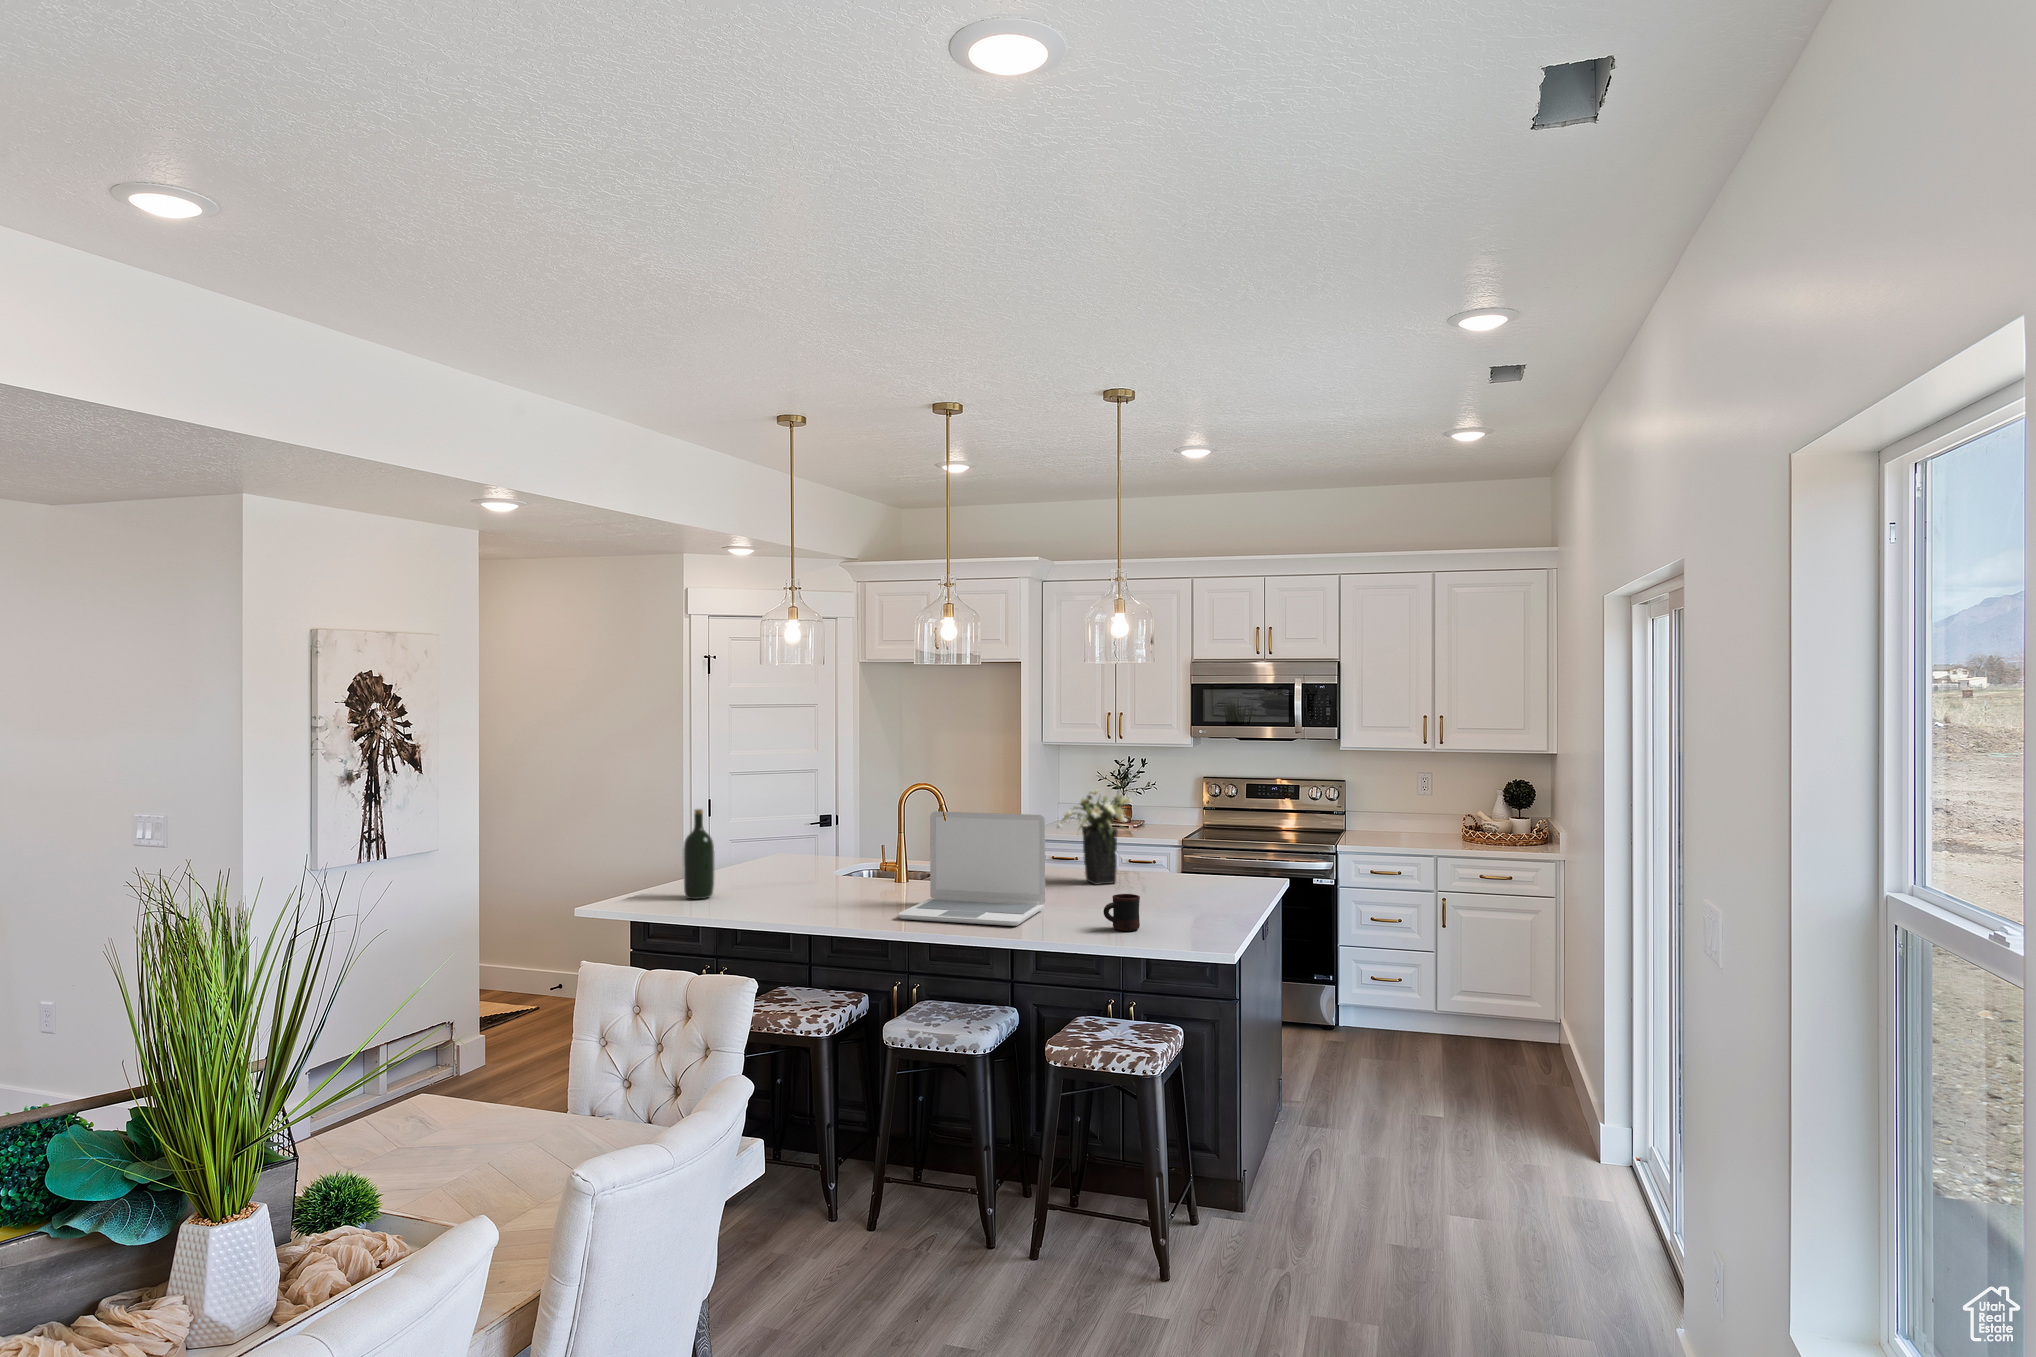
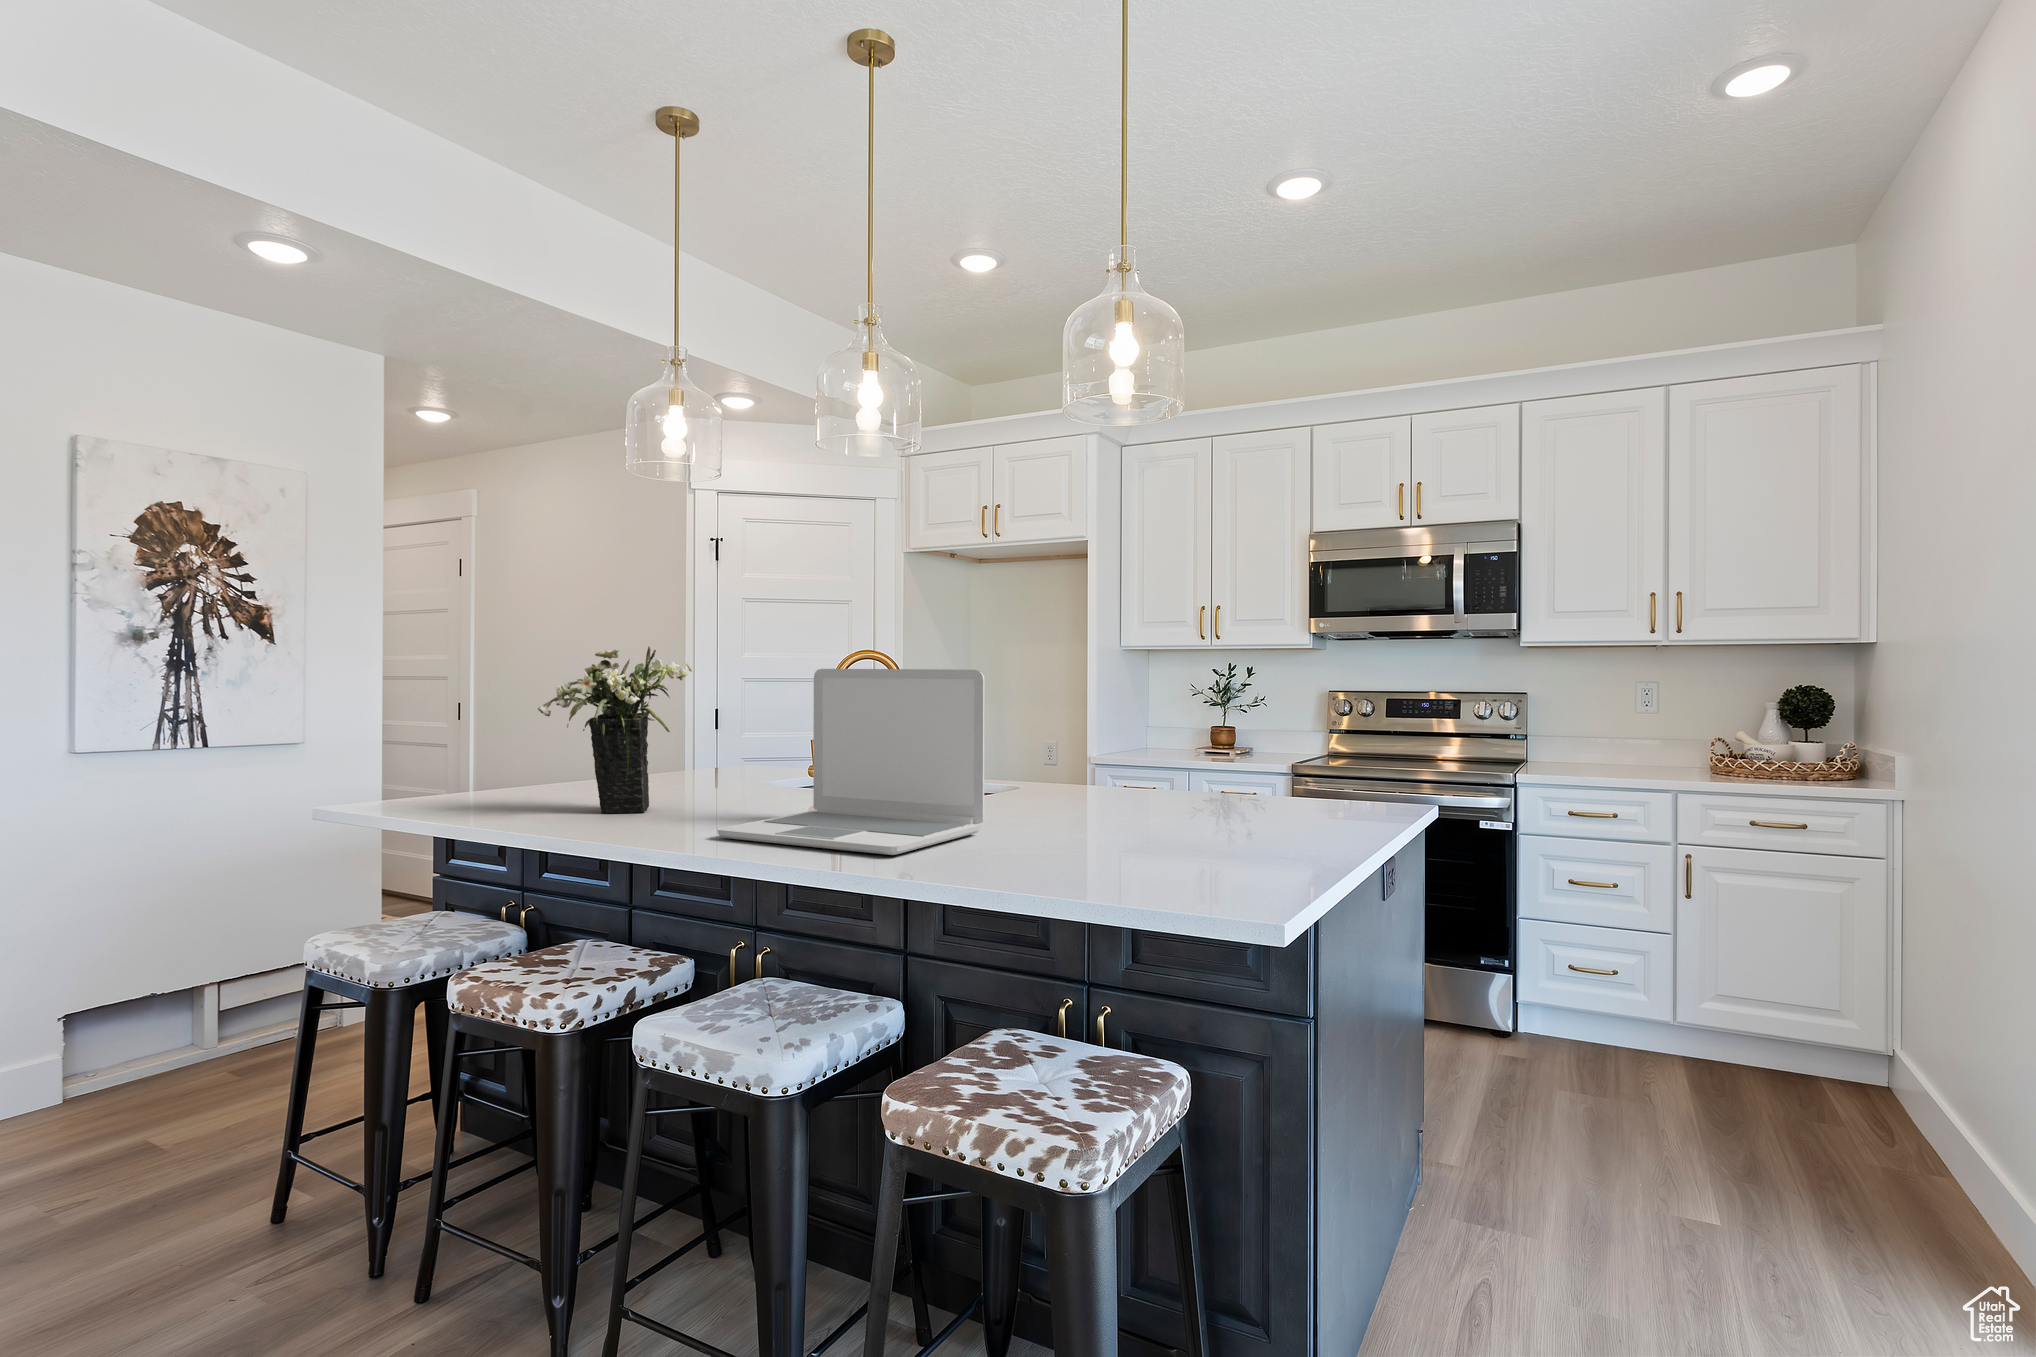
flower arrangement: present [1057,790,1132,885] -> present [538,647,692,813]
wine bottle: present [683,809,714,899] -> none [469,668,518,802]
mug: present [1103,894,1140,931] -> none [1045,803,1118,871]

